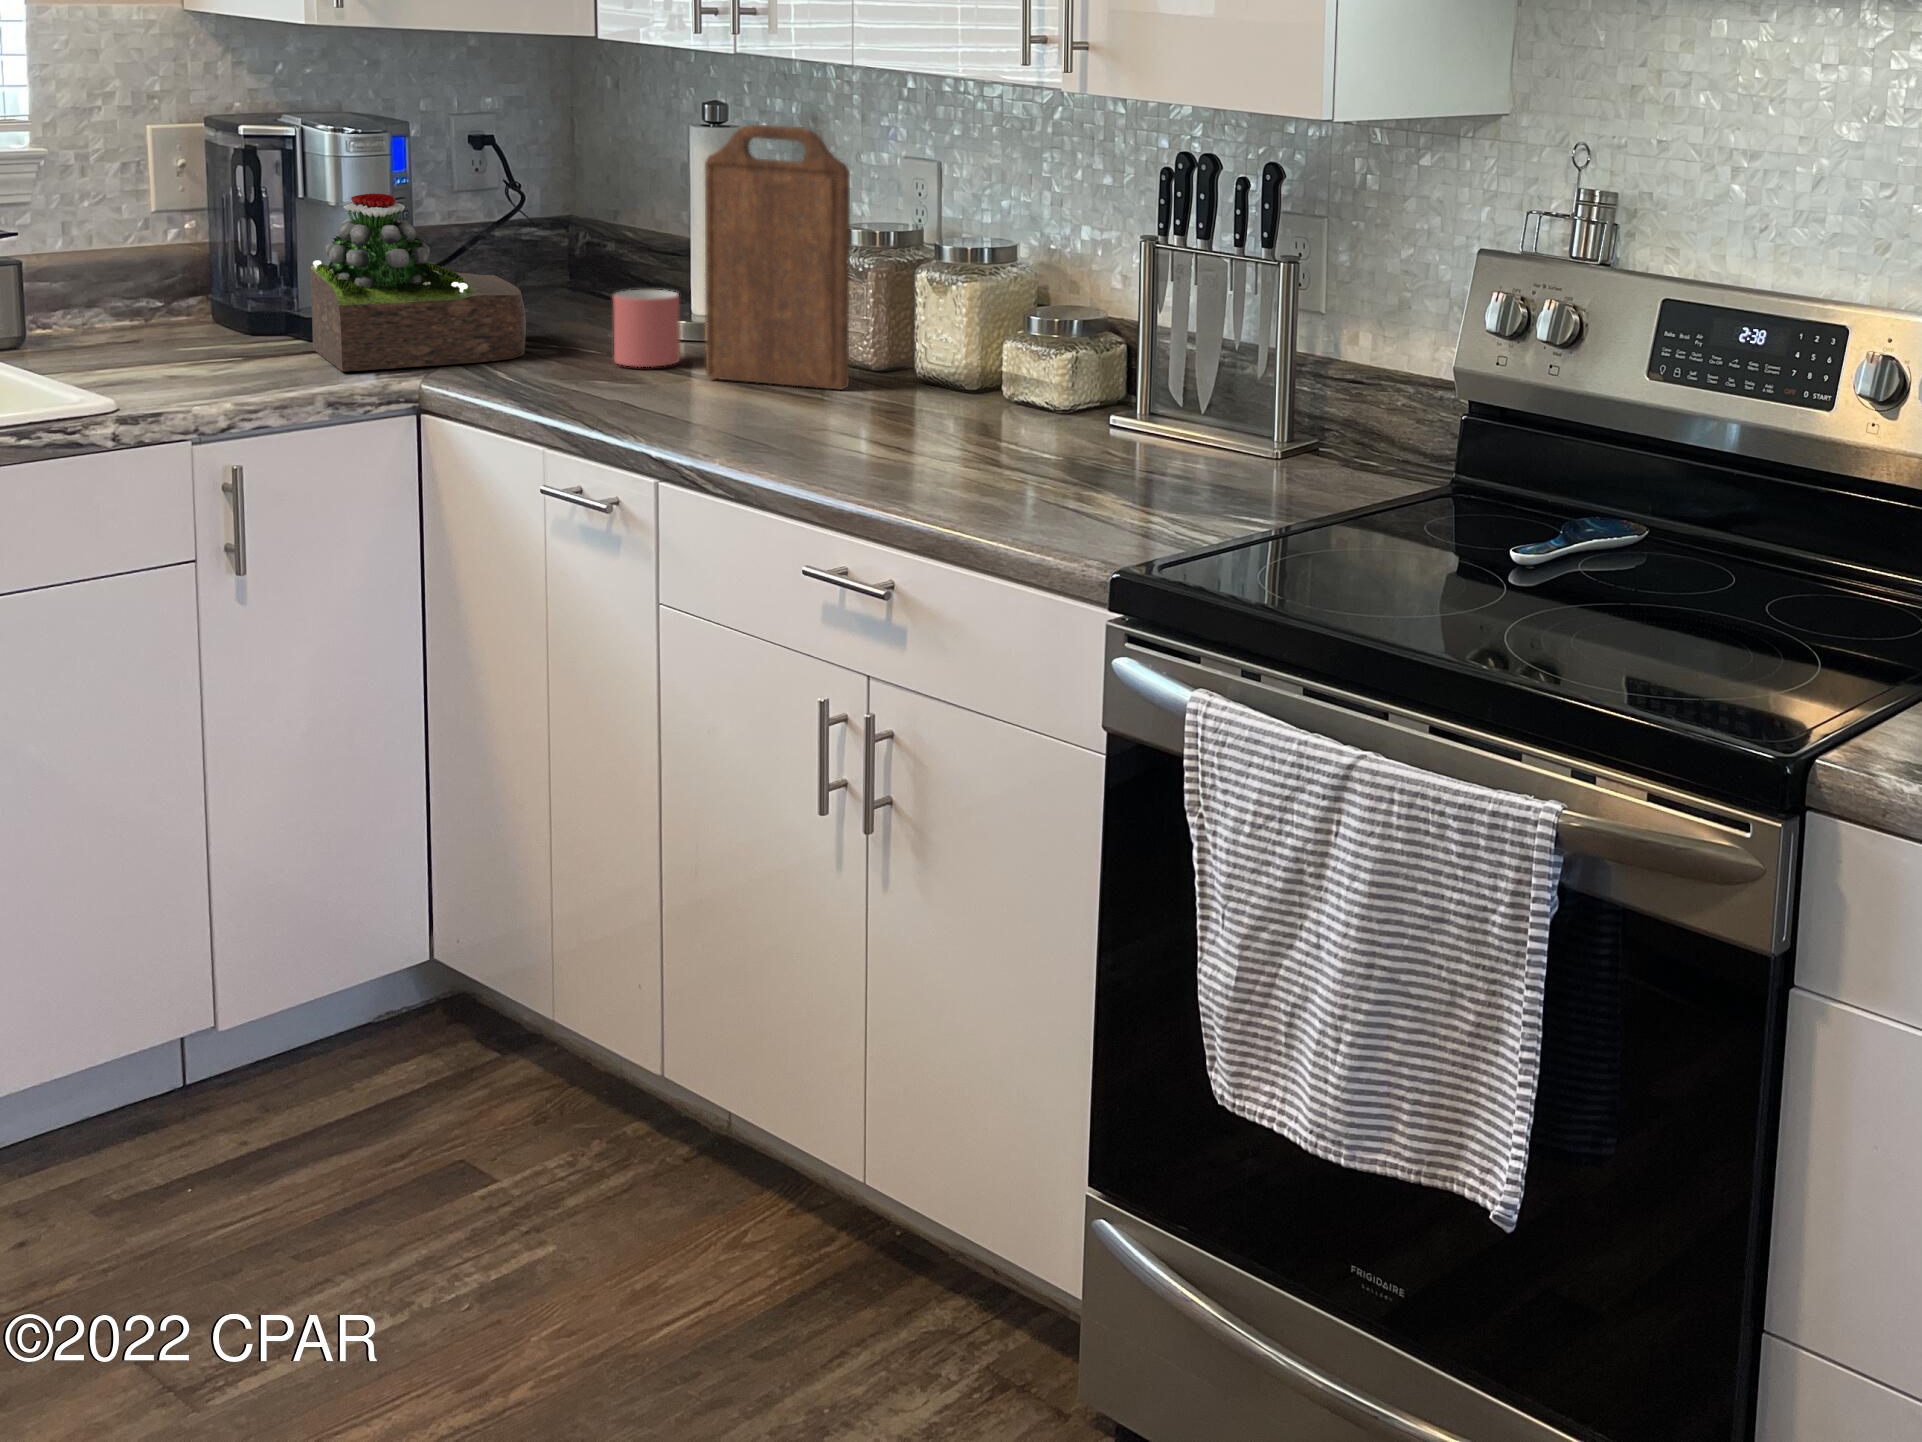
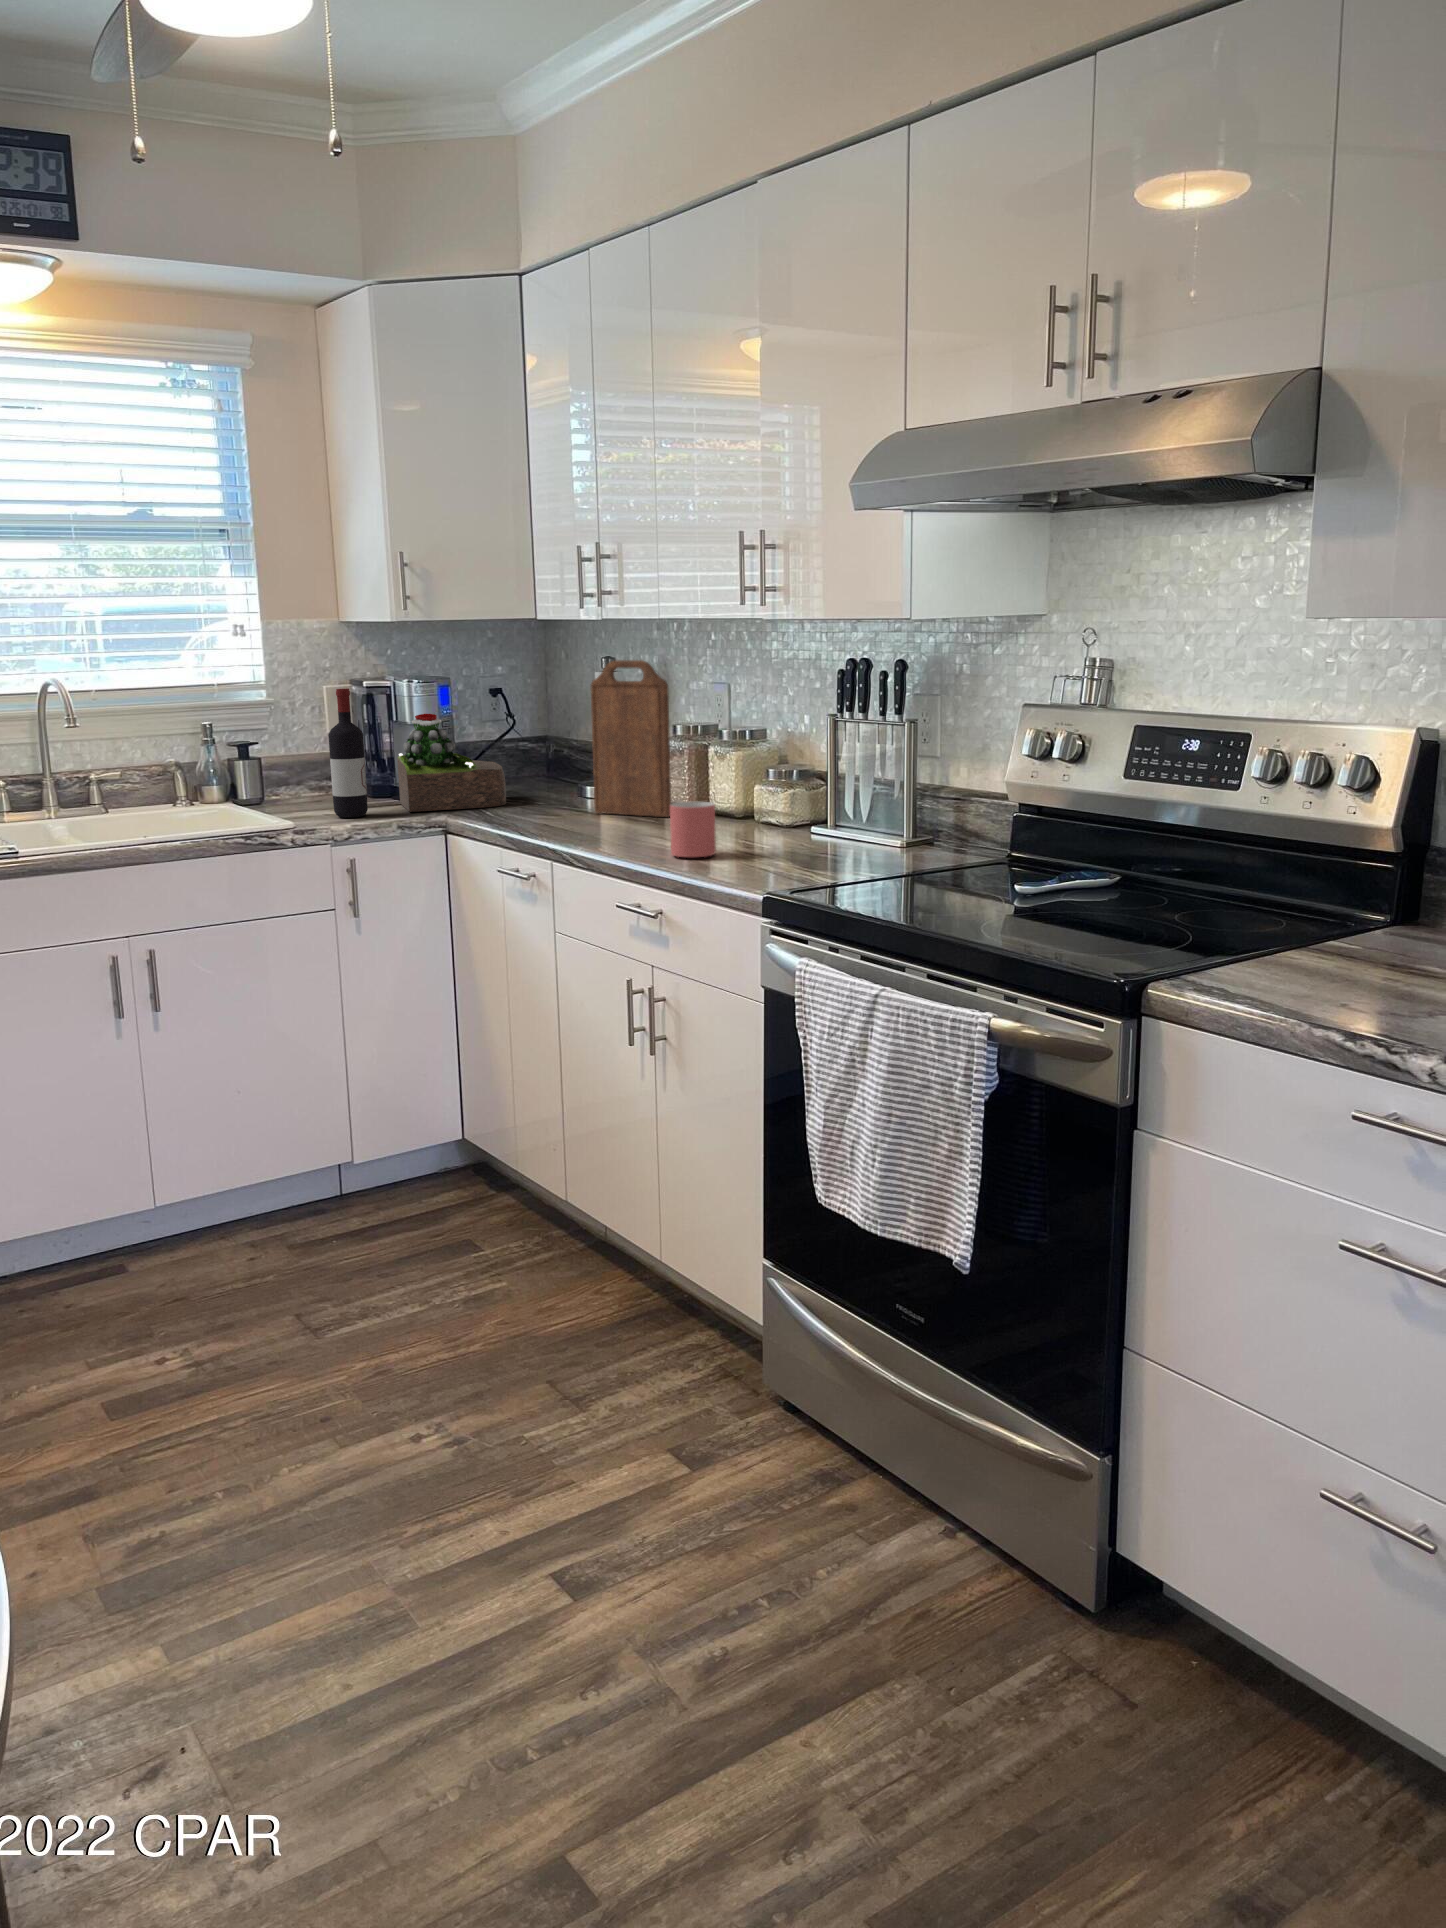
wine bottle: none [181,149,258,385] -> present [328,689,368,818]
mug: present [613,290,680,367] -> present [670,802,716,857]

